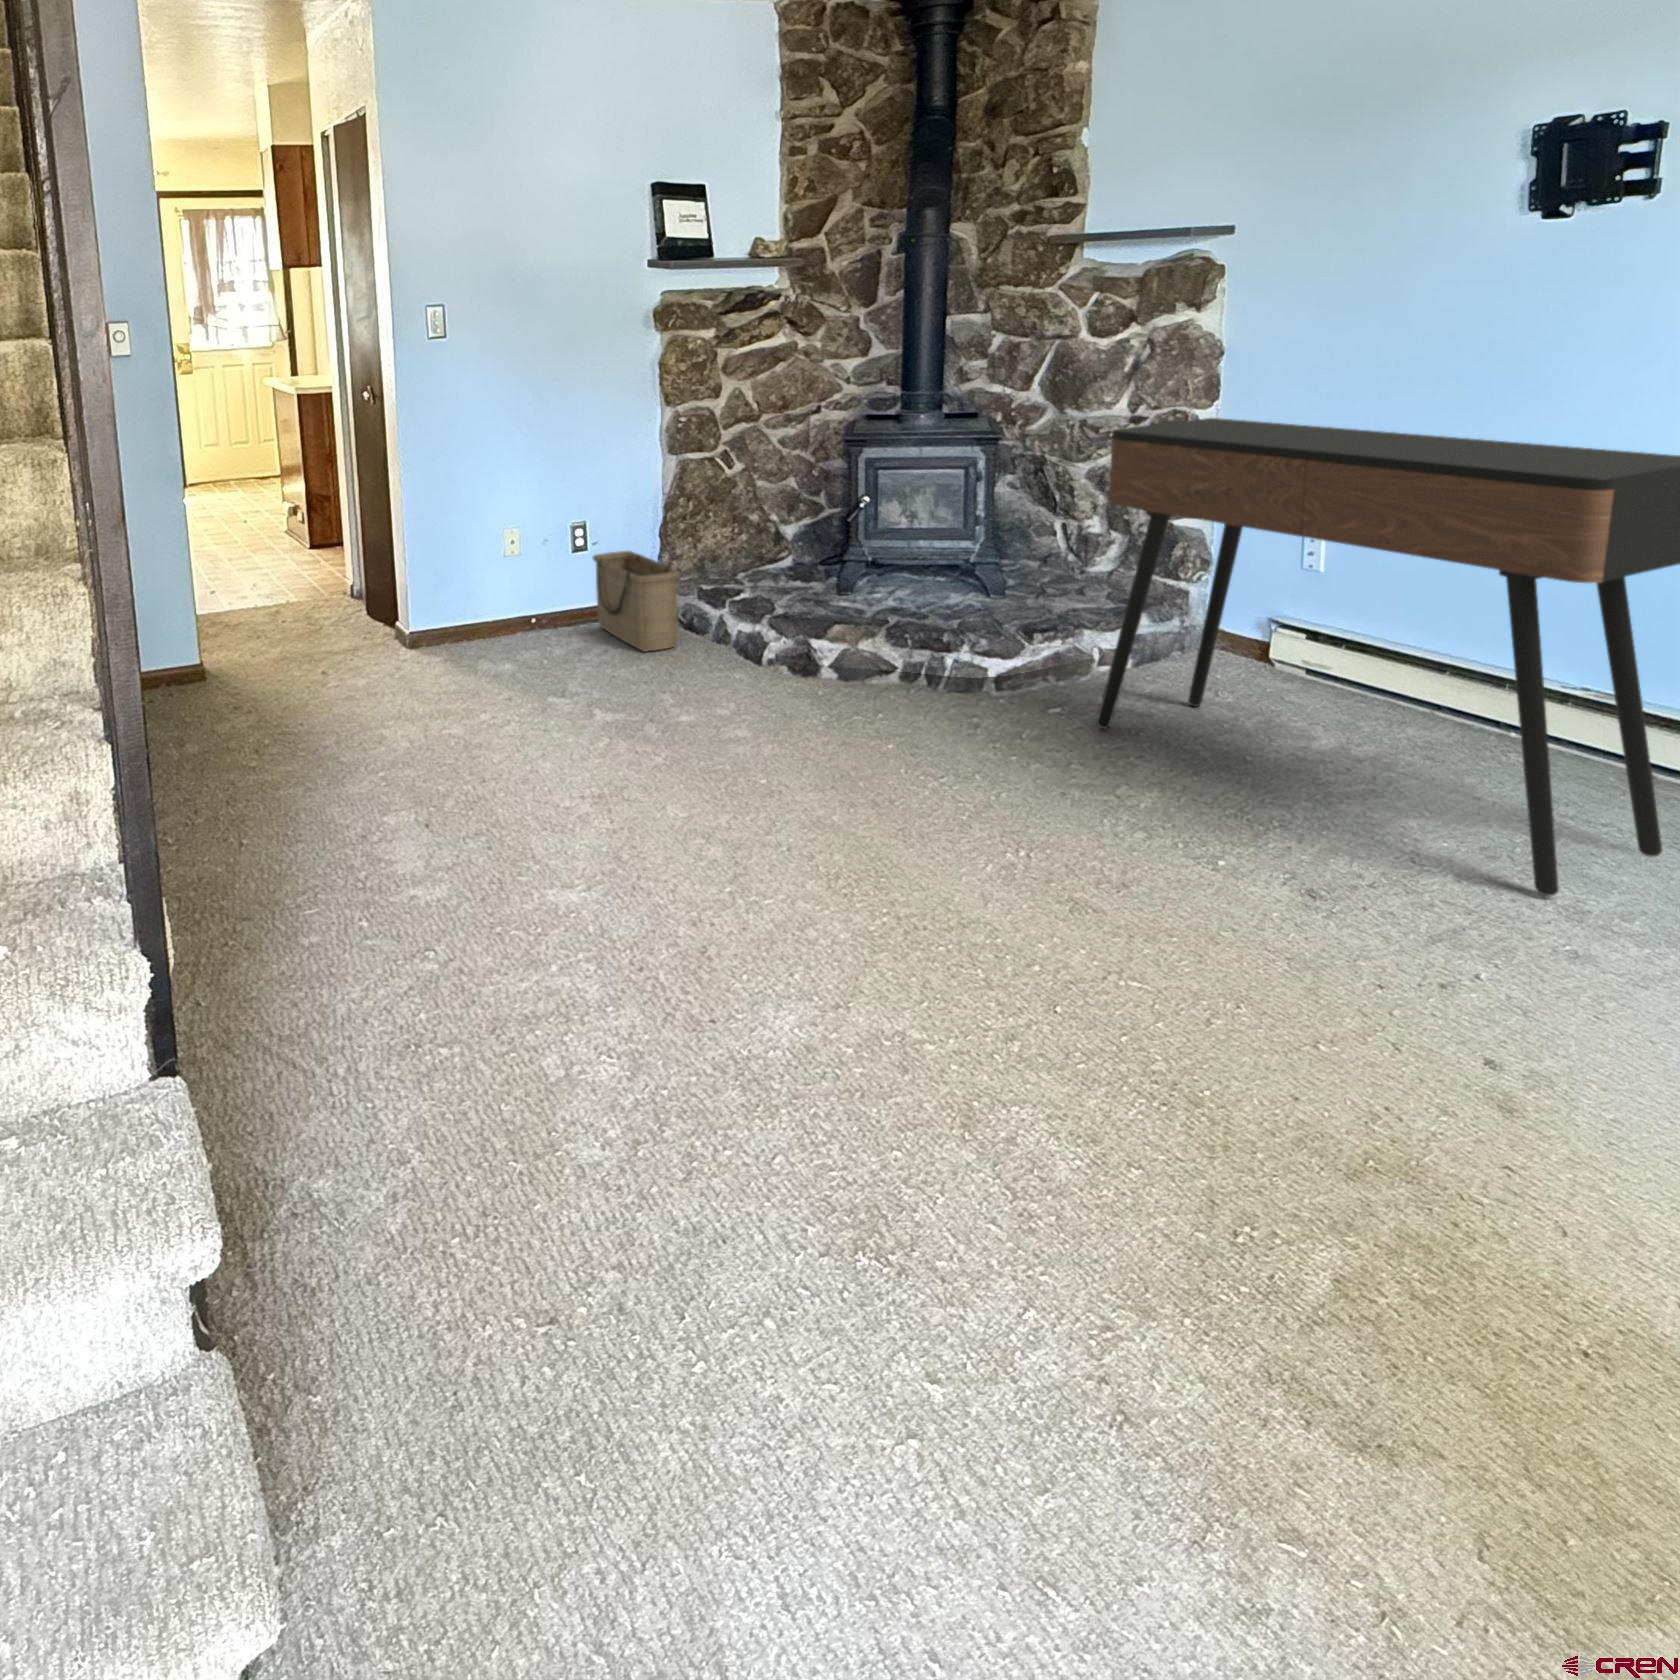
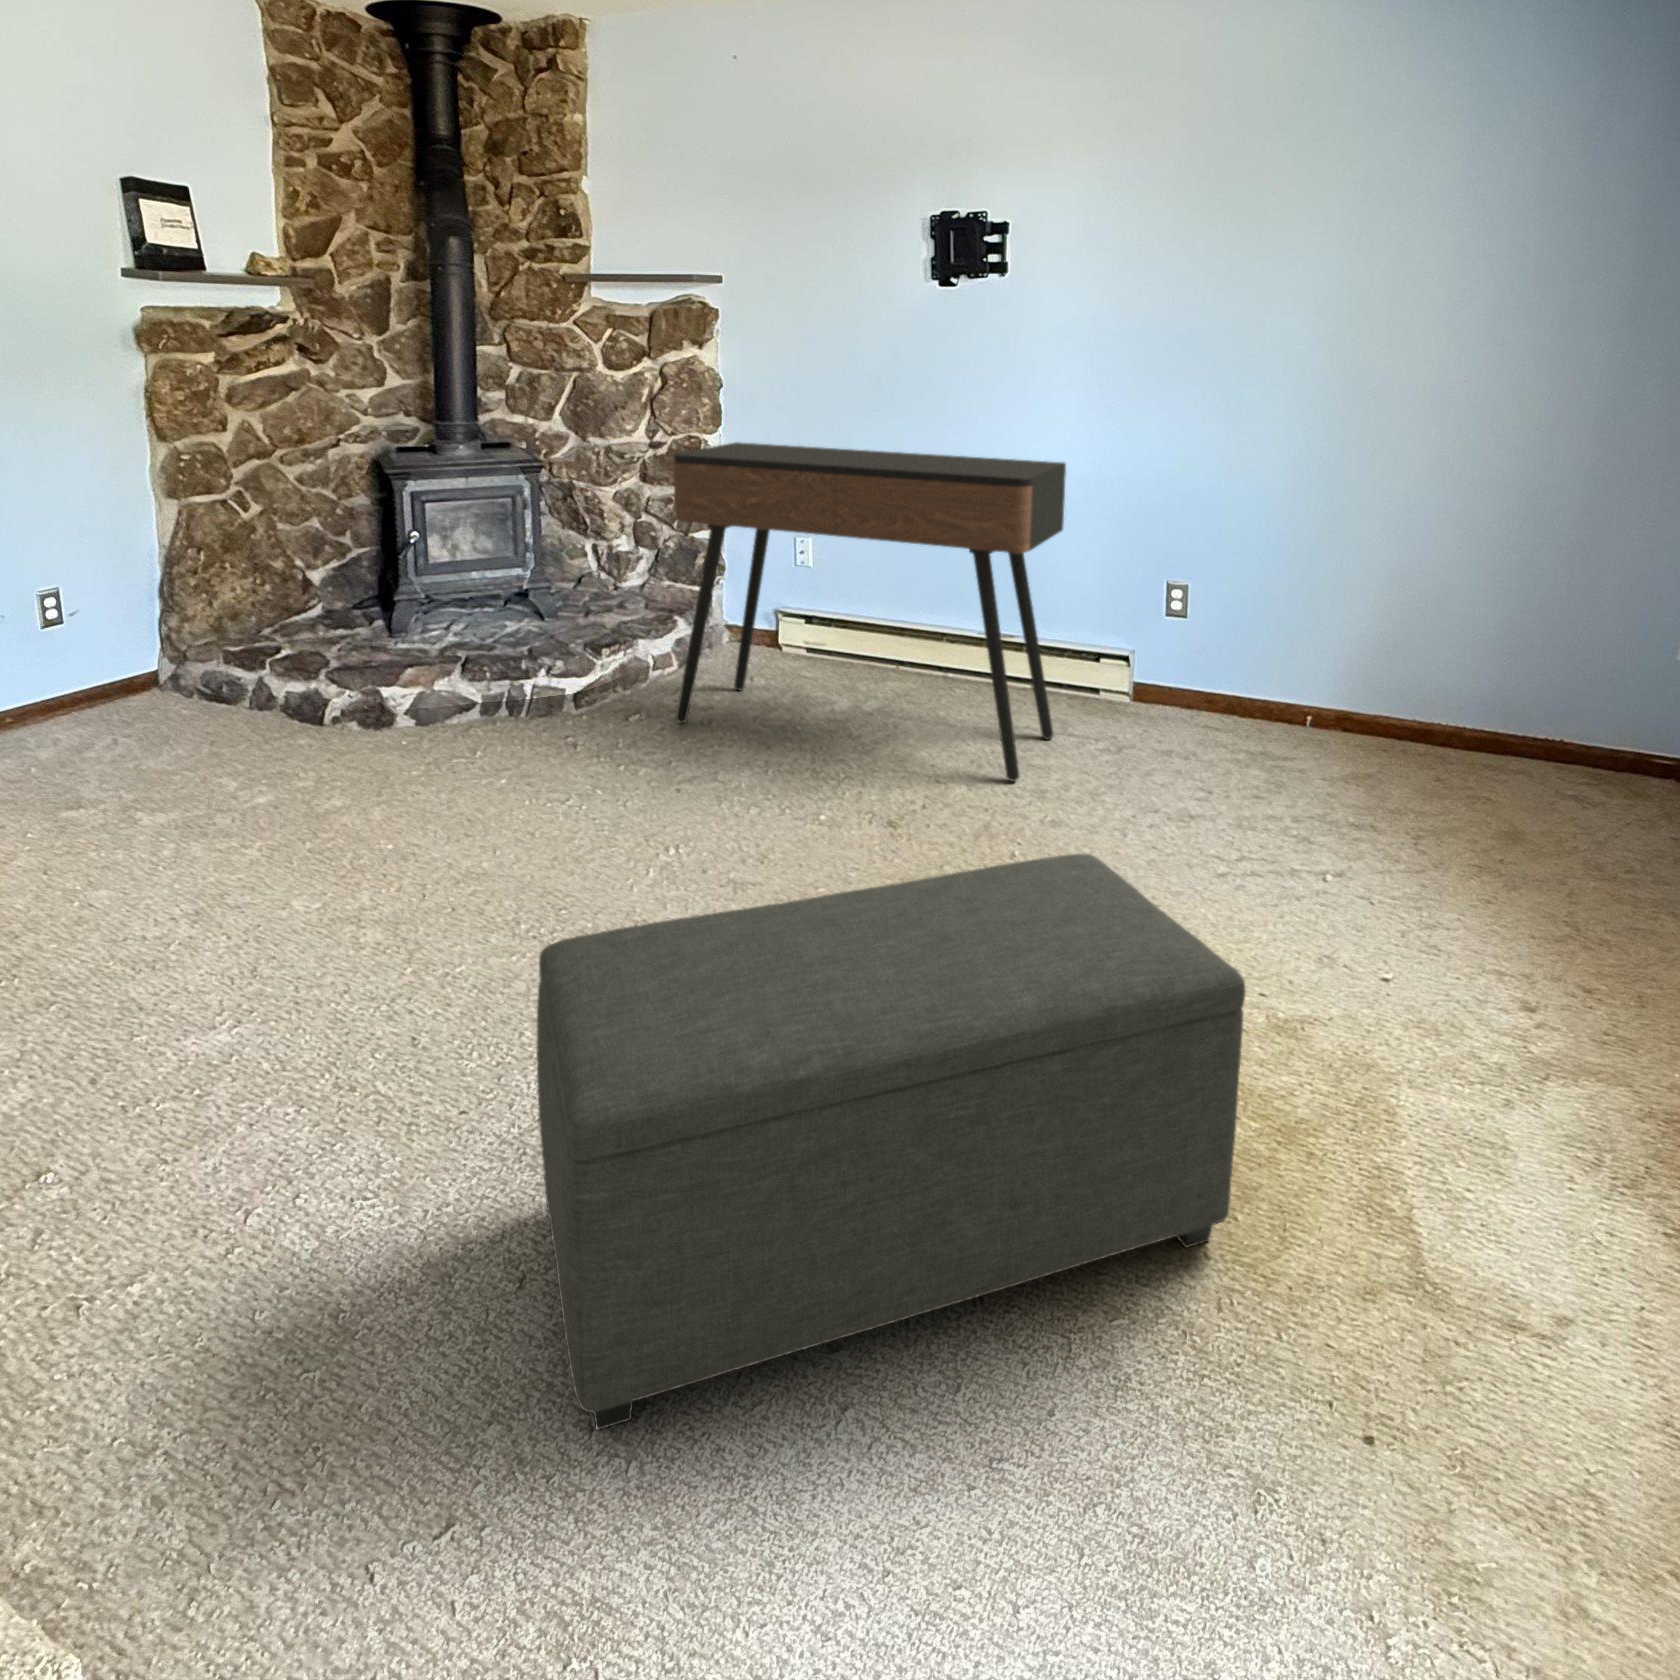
basket: present [593,551,679,652] -> none [70,617,208,734]
ottoman: none [660,884,1584,1564] -> present [537,854,1246,1430]

